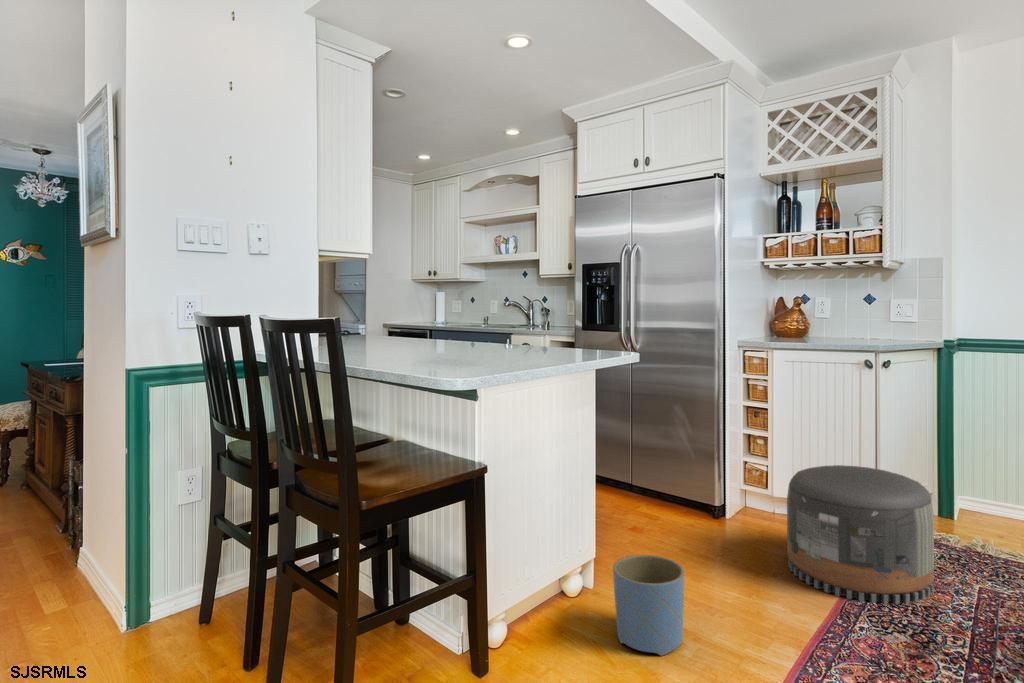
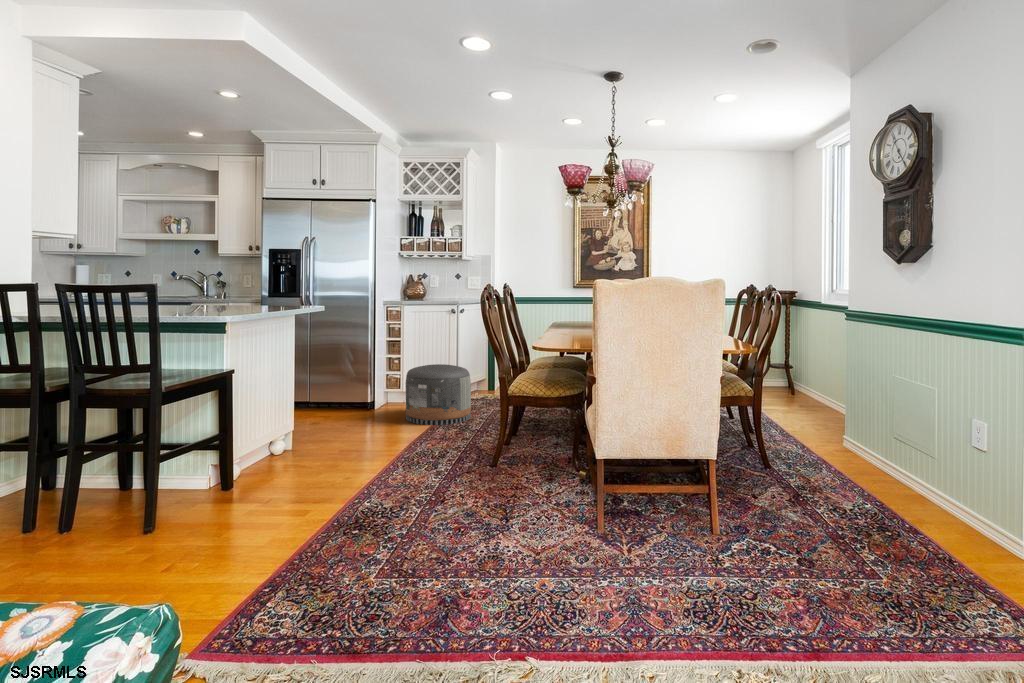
planter: present [613,555,684,656] -> none [311,406,348,450]

